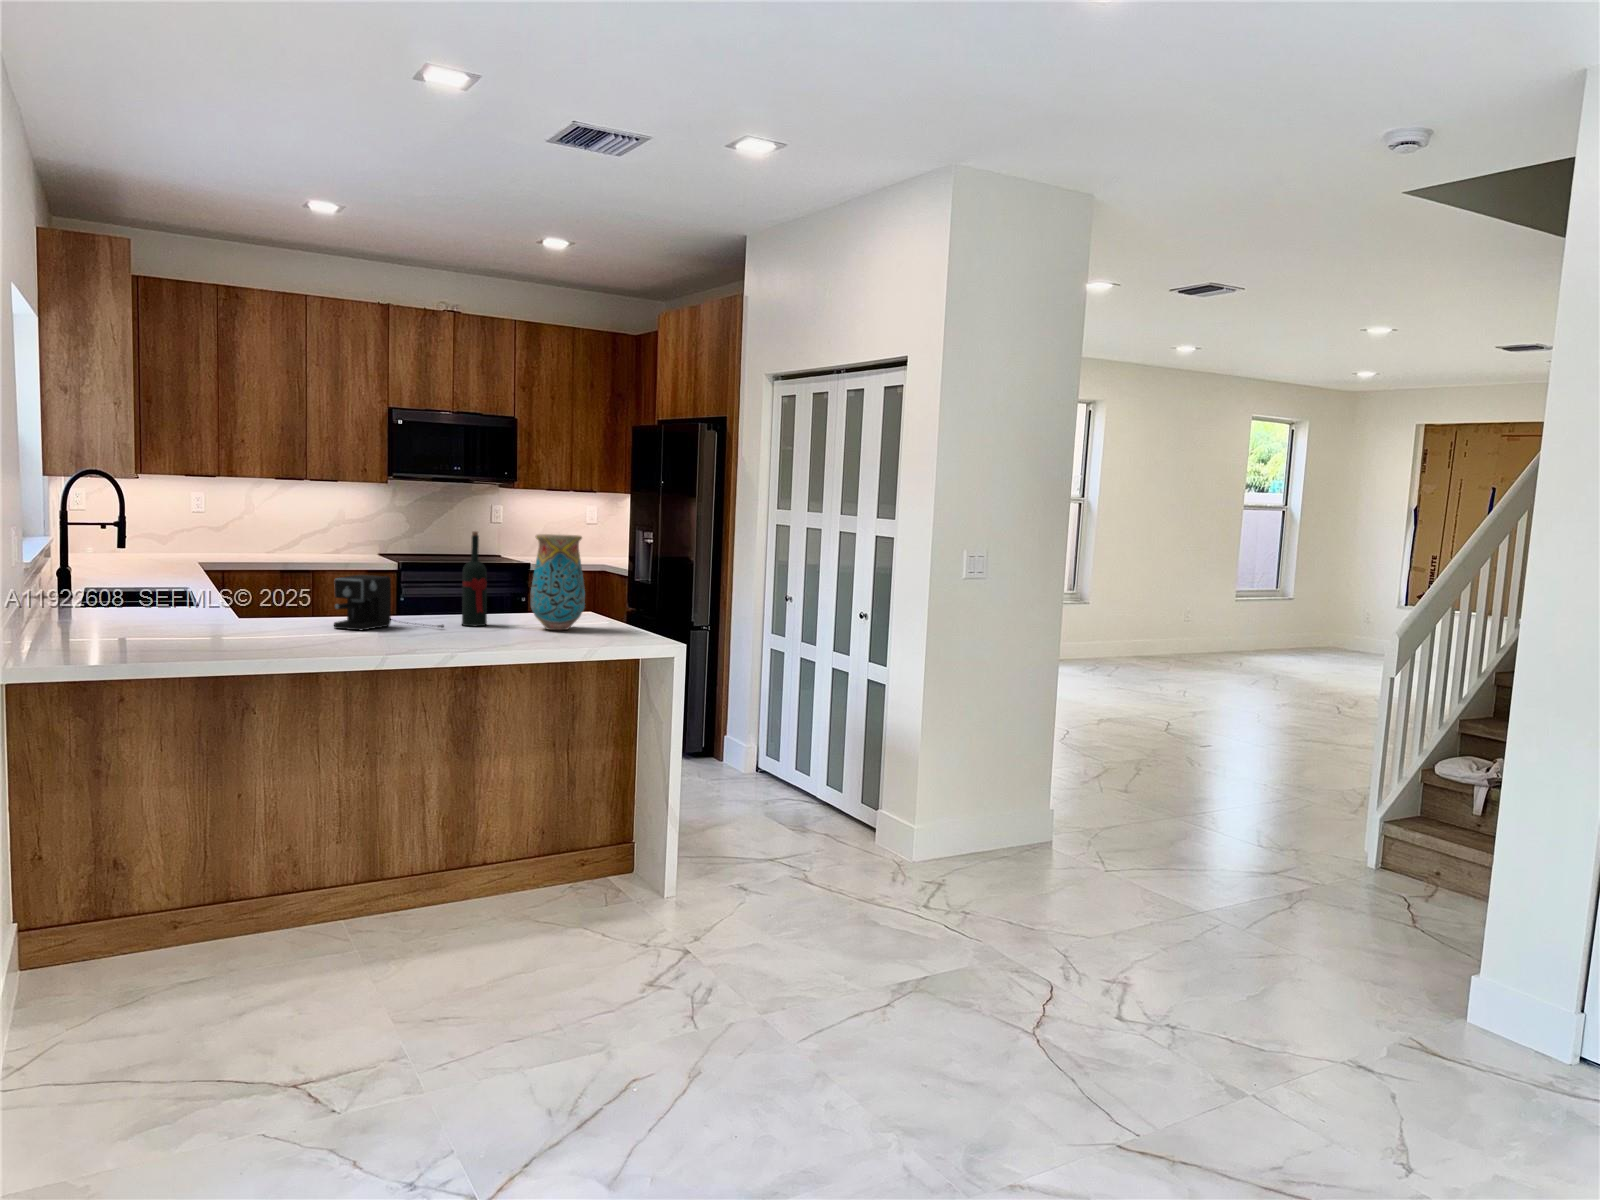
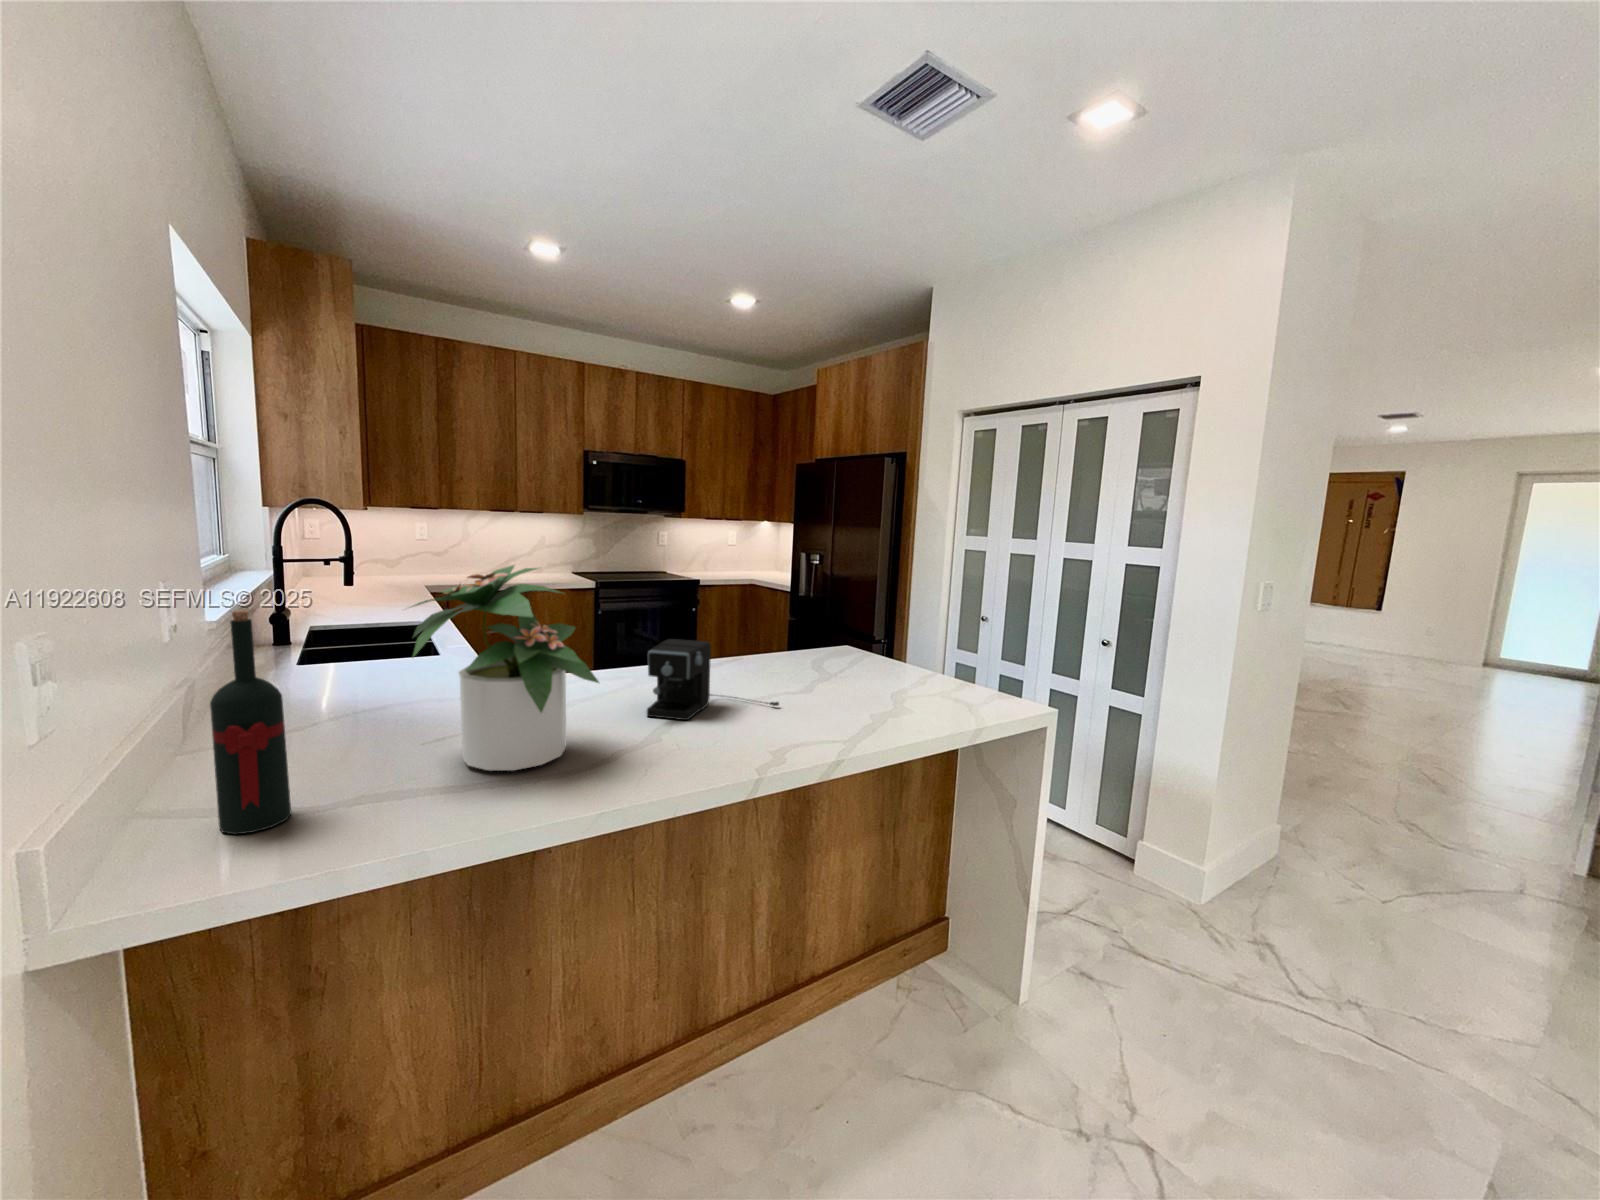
potted plant: none [154,511,283,639] -> present [413,565,599,771]
wine bottle: present [462,531,487,626] -> present [210,610,291,834]
vase: present [531,534,585,630] -> none [869,582,934,700]

